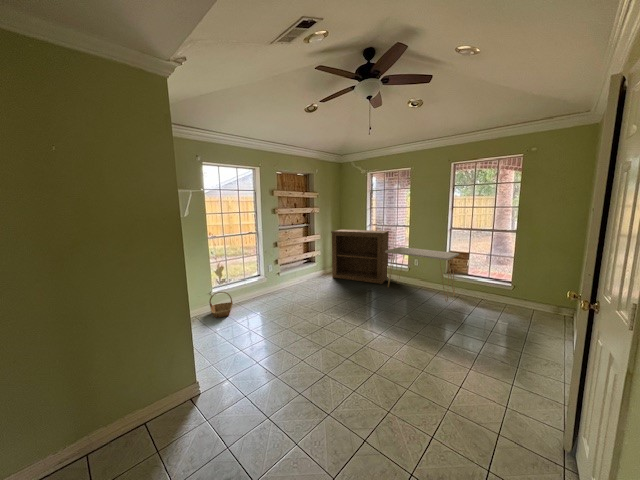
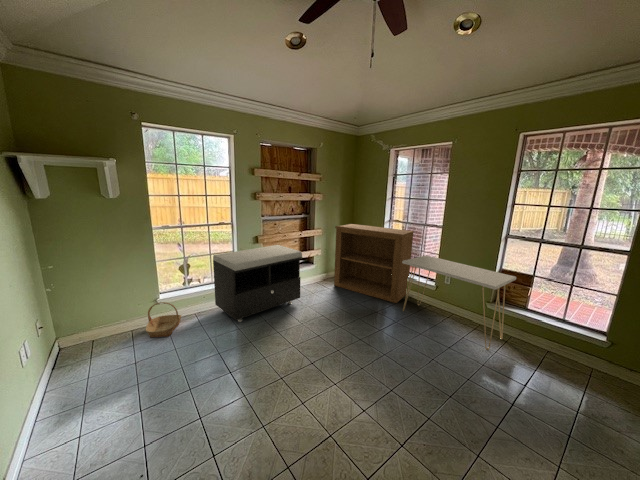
storage bench: none [250,248,313,304] -> present [213,245,302,322]

